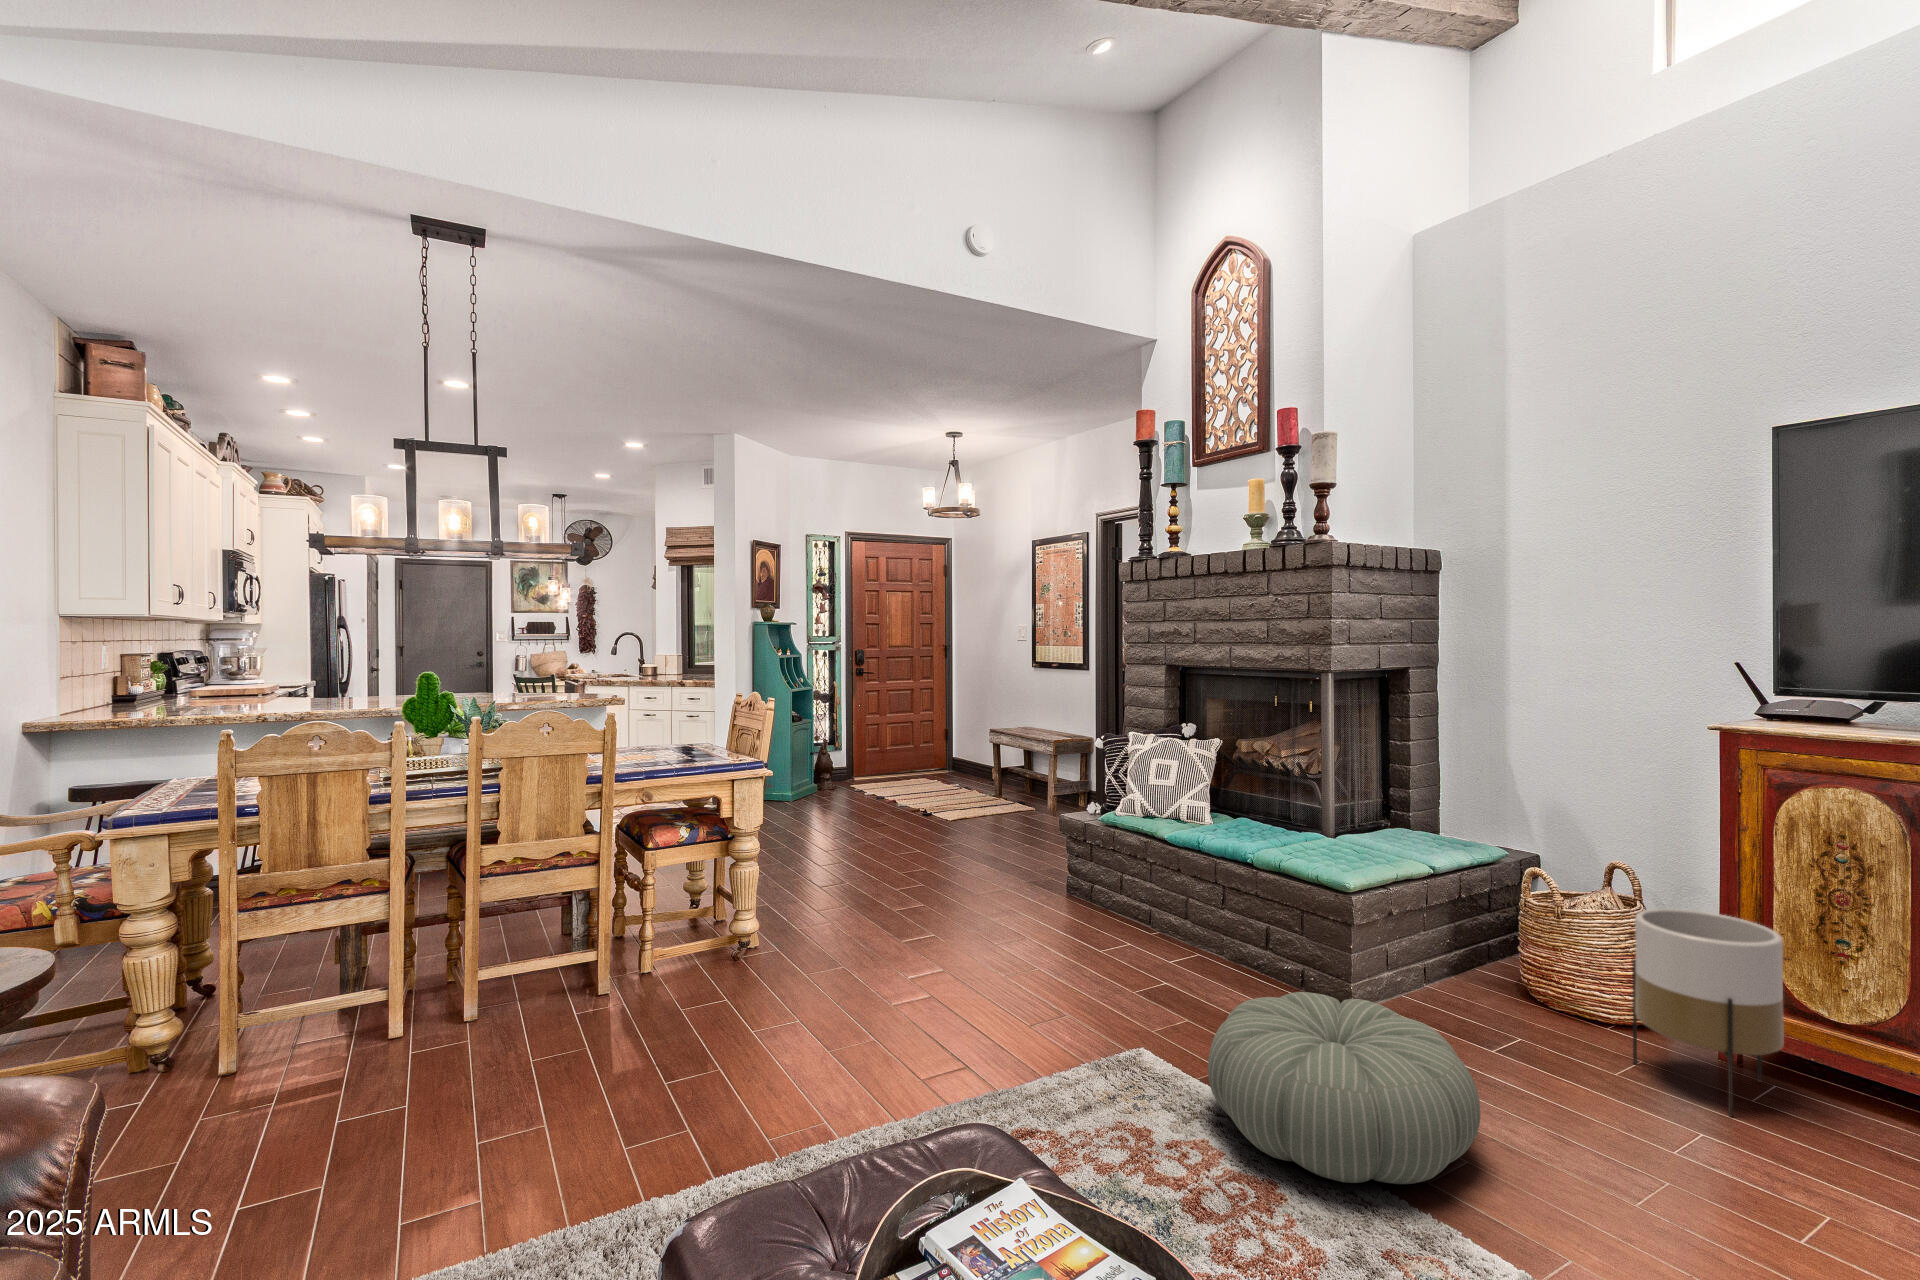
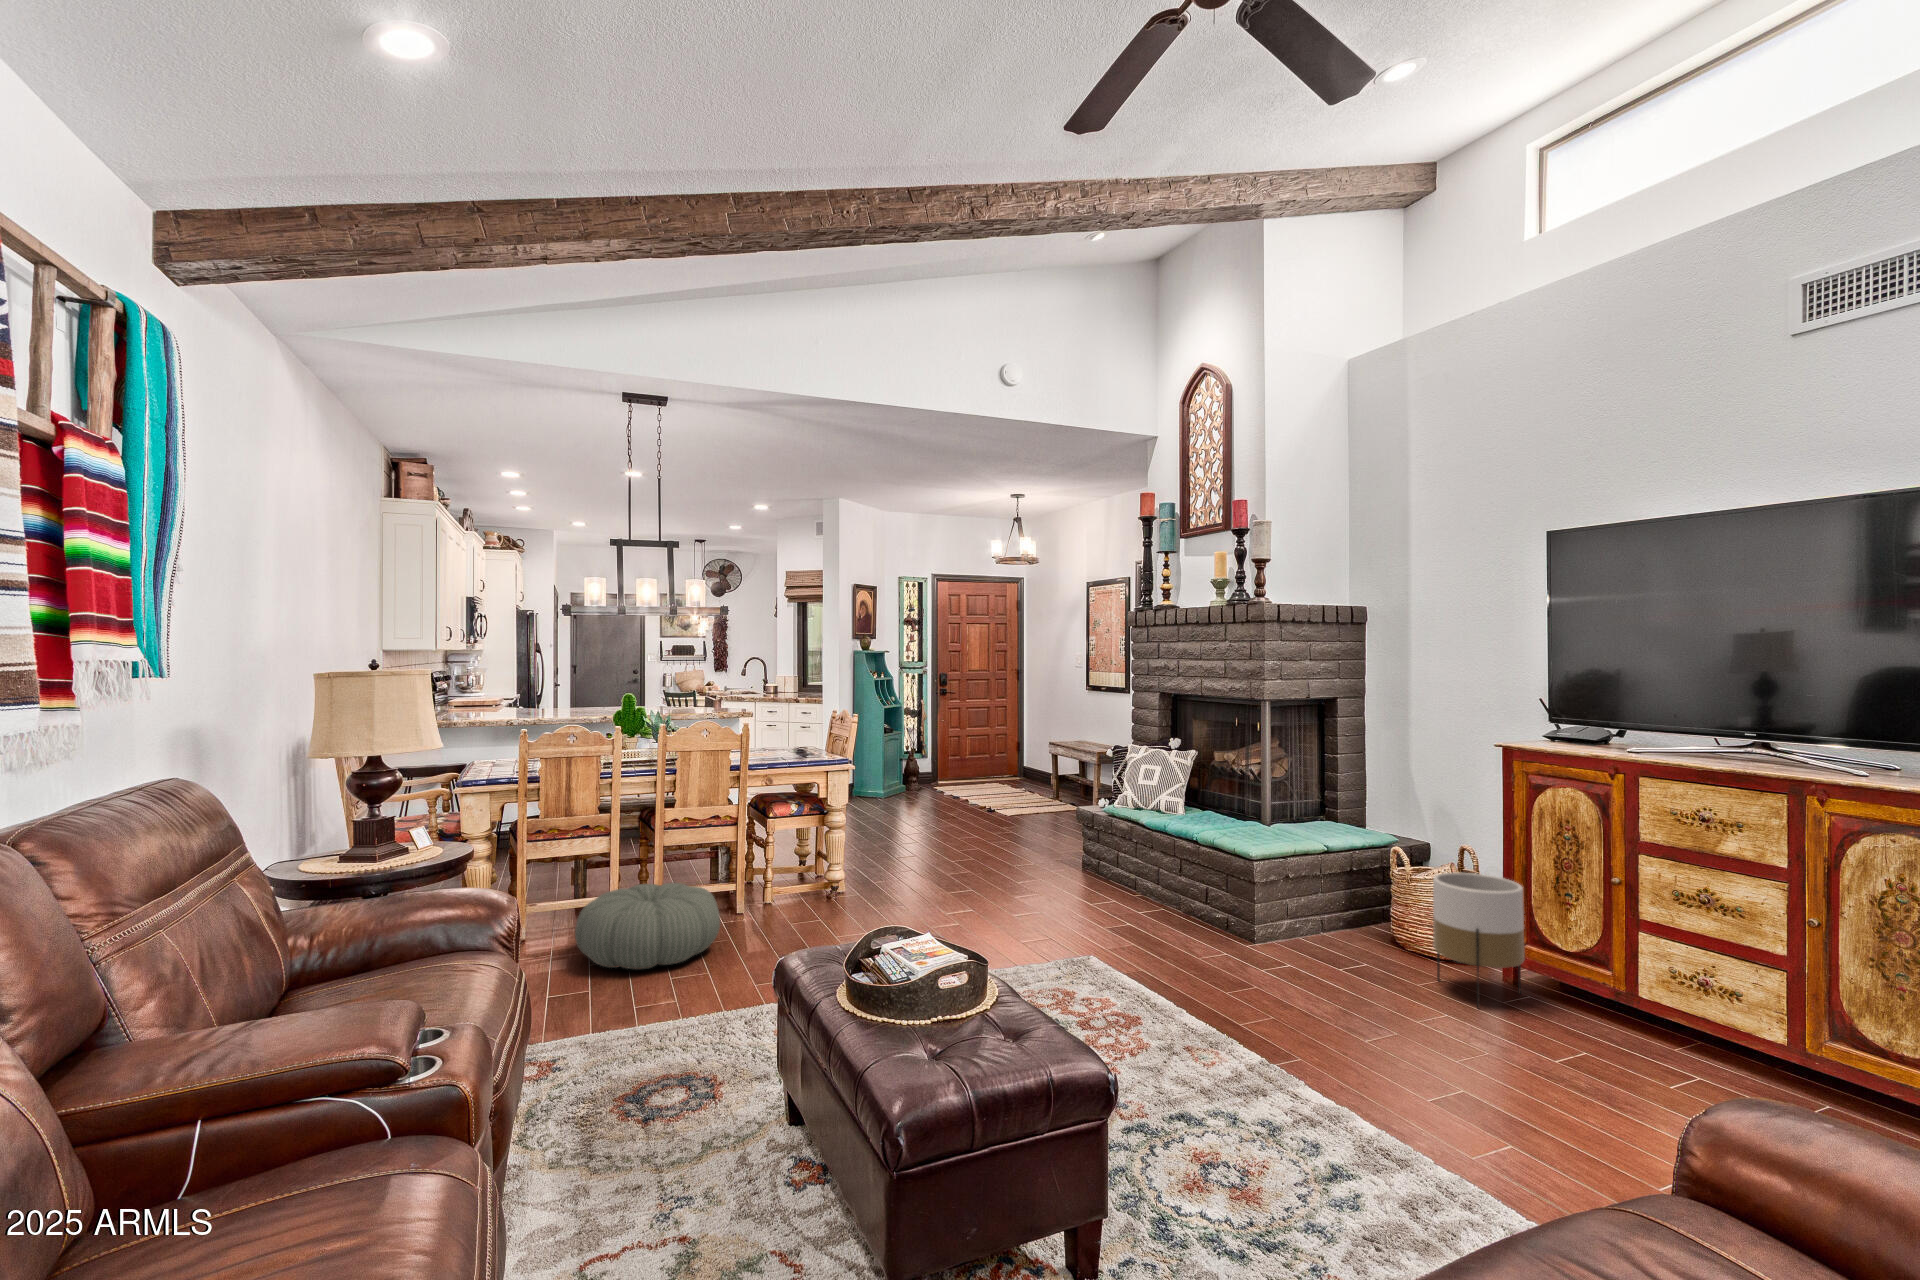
pouf: present [1208,992,1480,1184] -> present [575,883,720,969]

